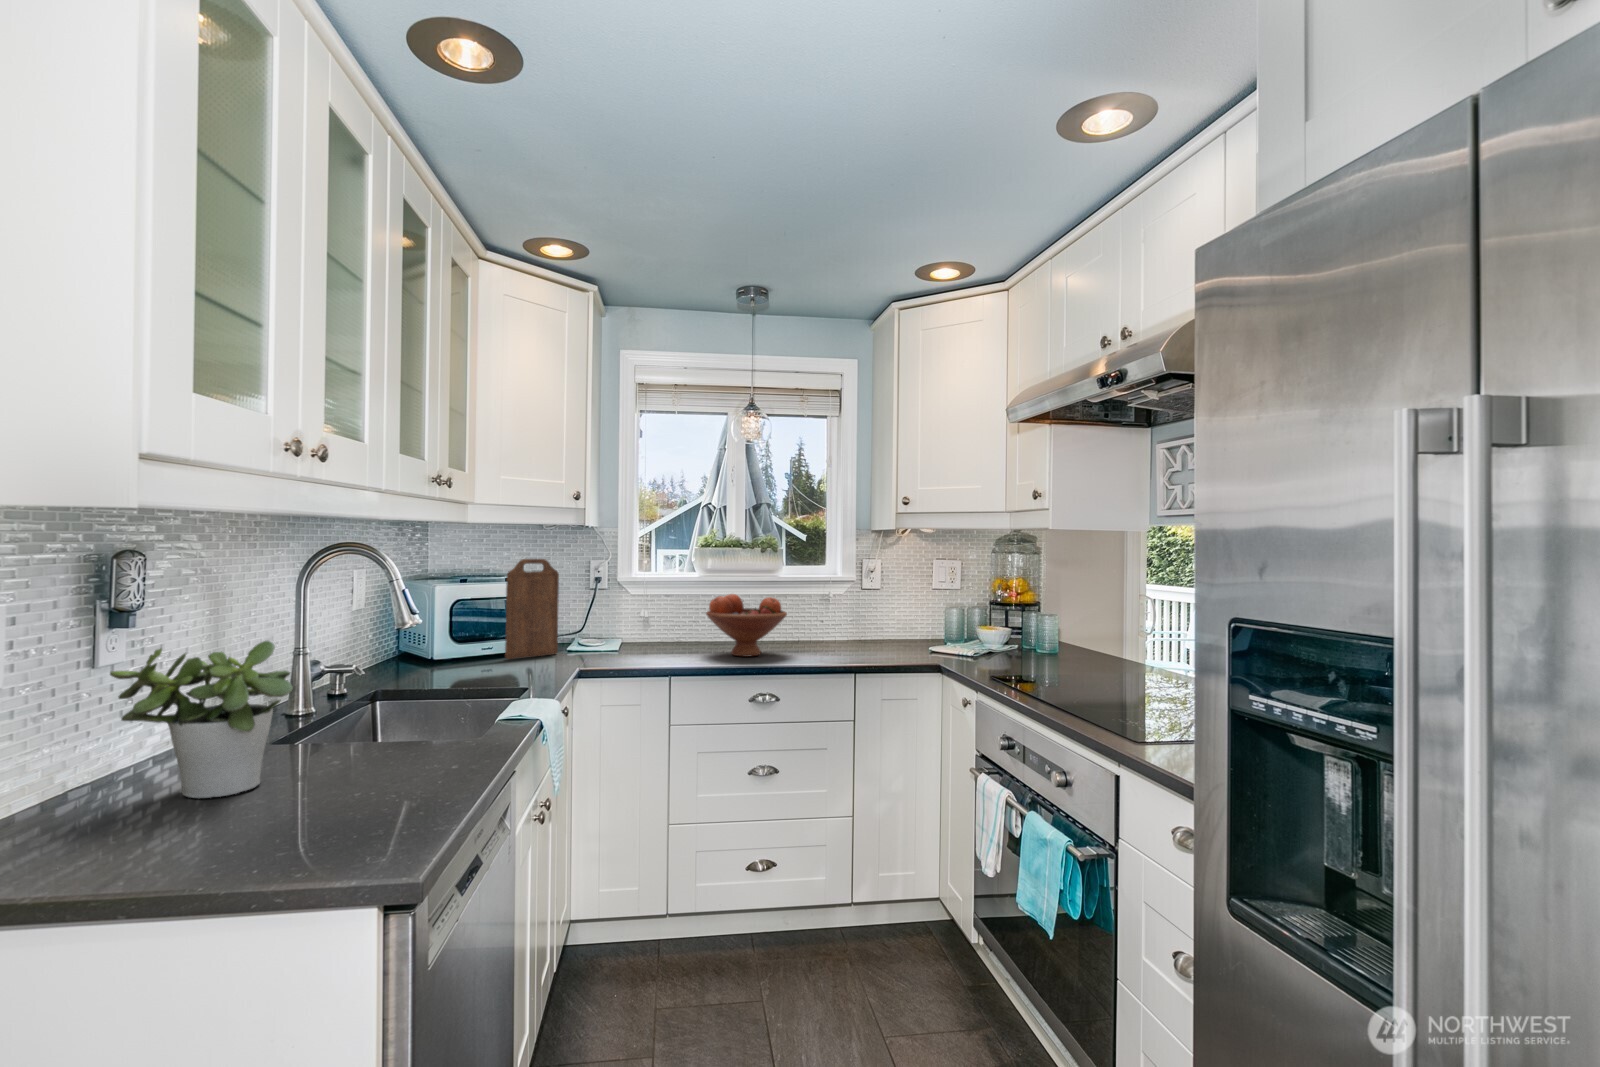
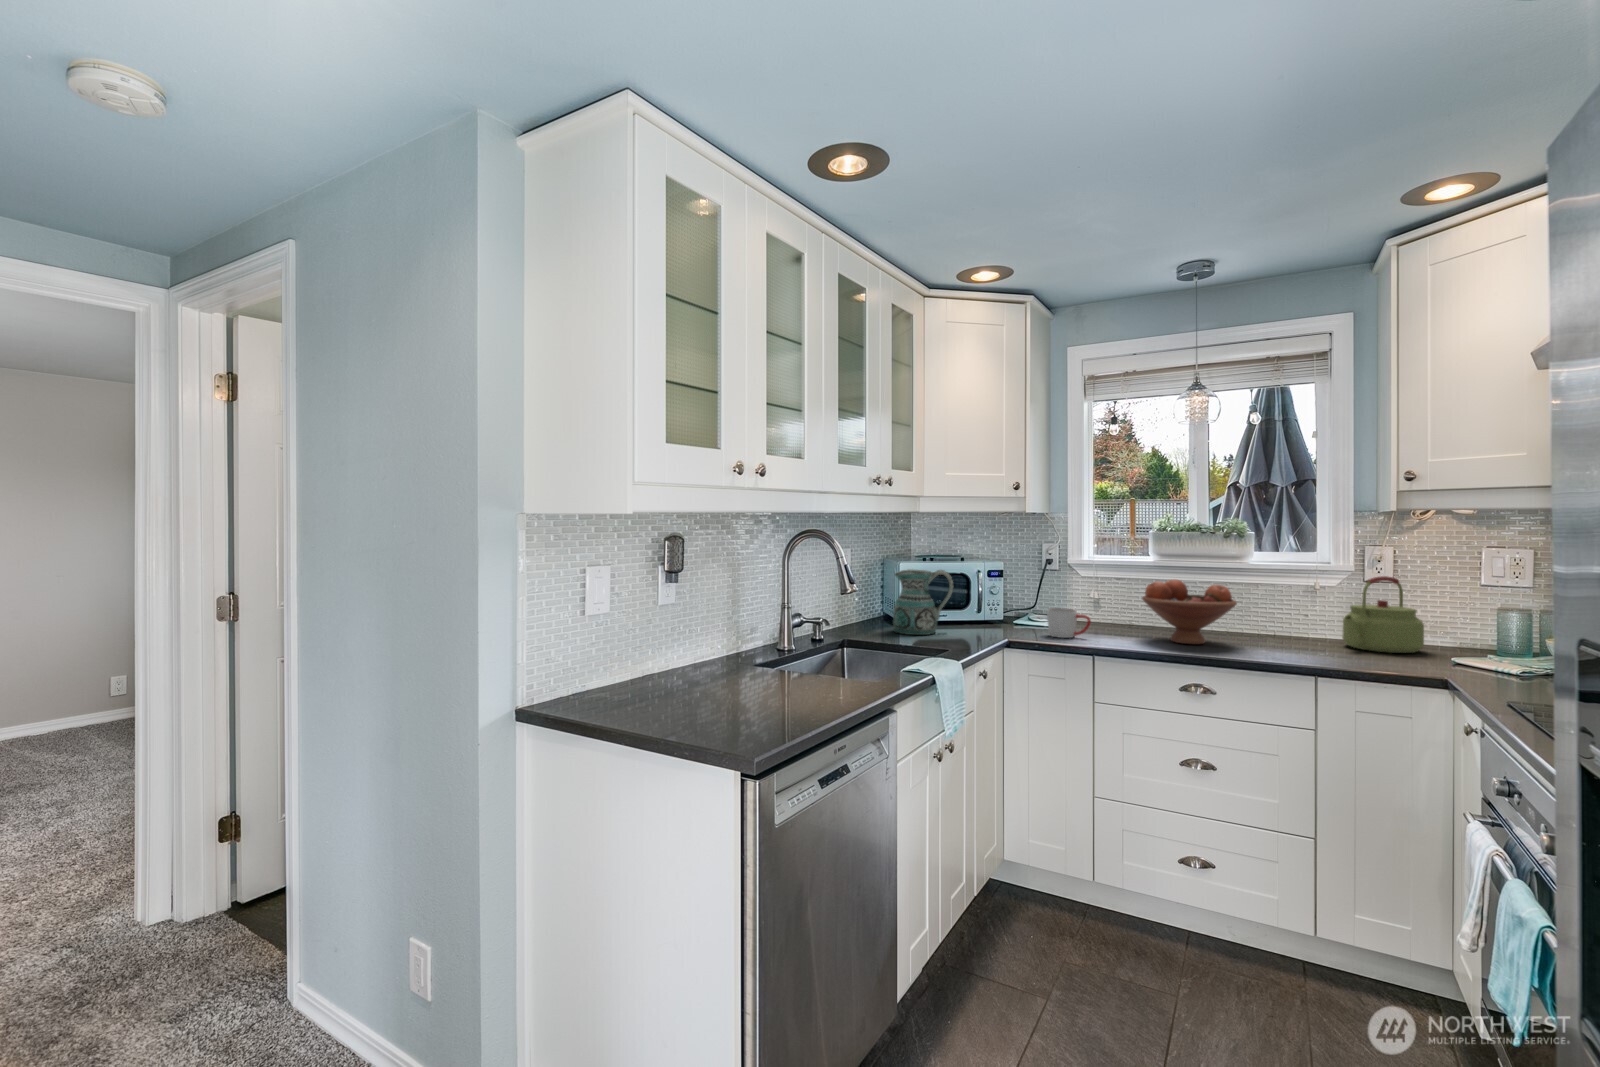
cutting board: present [505,559,559,659] -> none [958,543,1005,626]
kettle: none [856,585,909,649] -> present [1342,576,1424,653]
ceramic pitcher: none [430,592,509,675] -> present [893,569,953,635]
mug: none [614,630,660,662] -> present [1047,608,1091,638]
potted plant: present [110,641,293,799] -> none [644,598,735,698]

